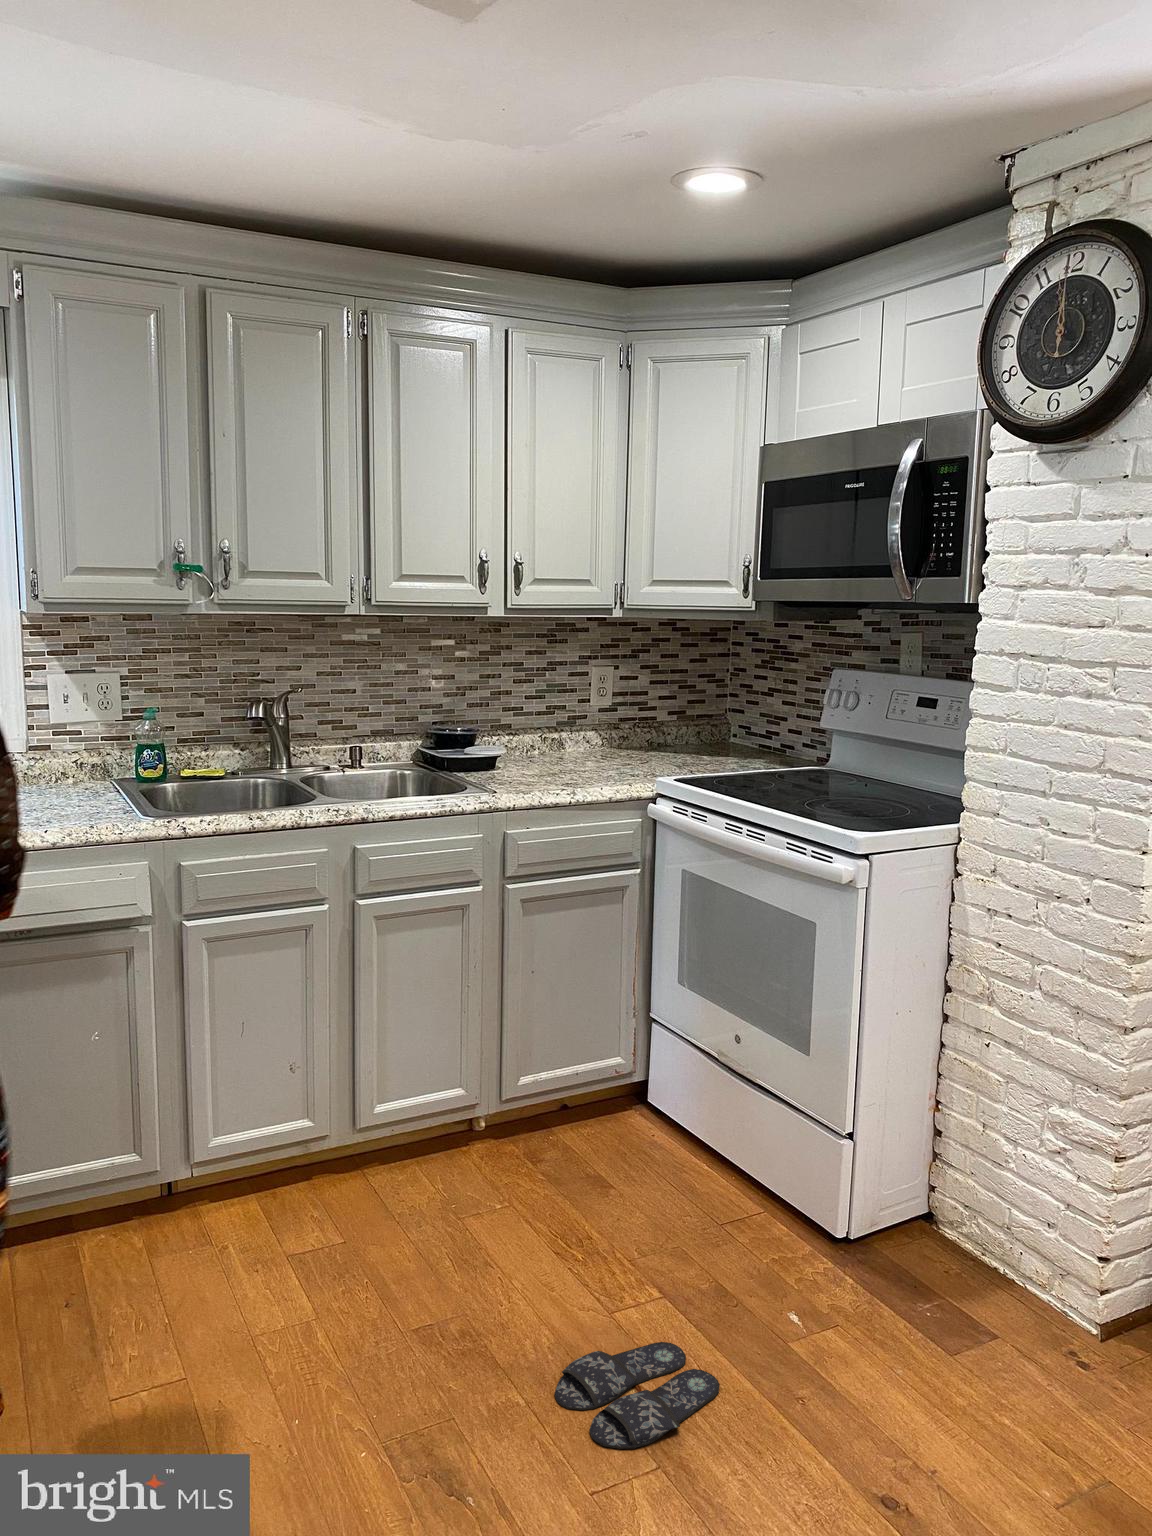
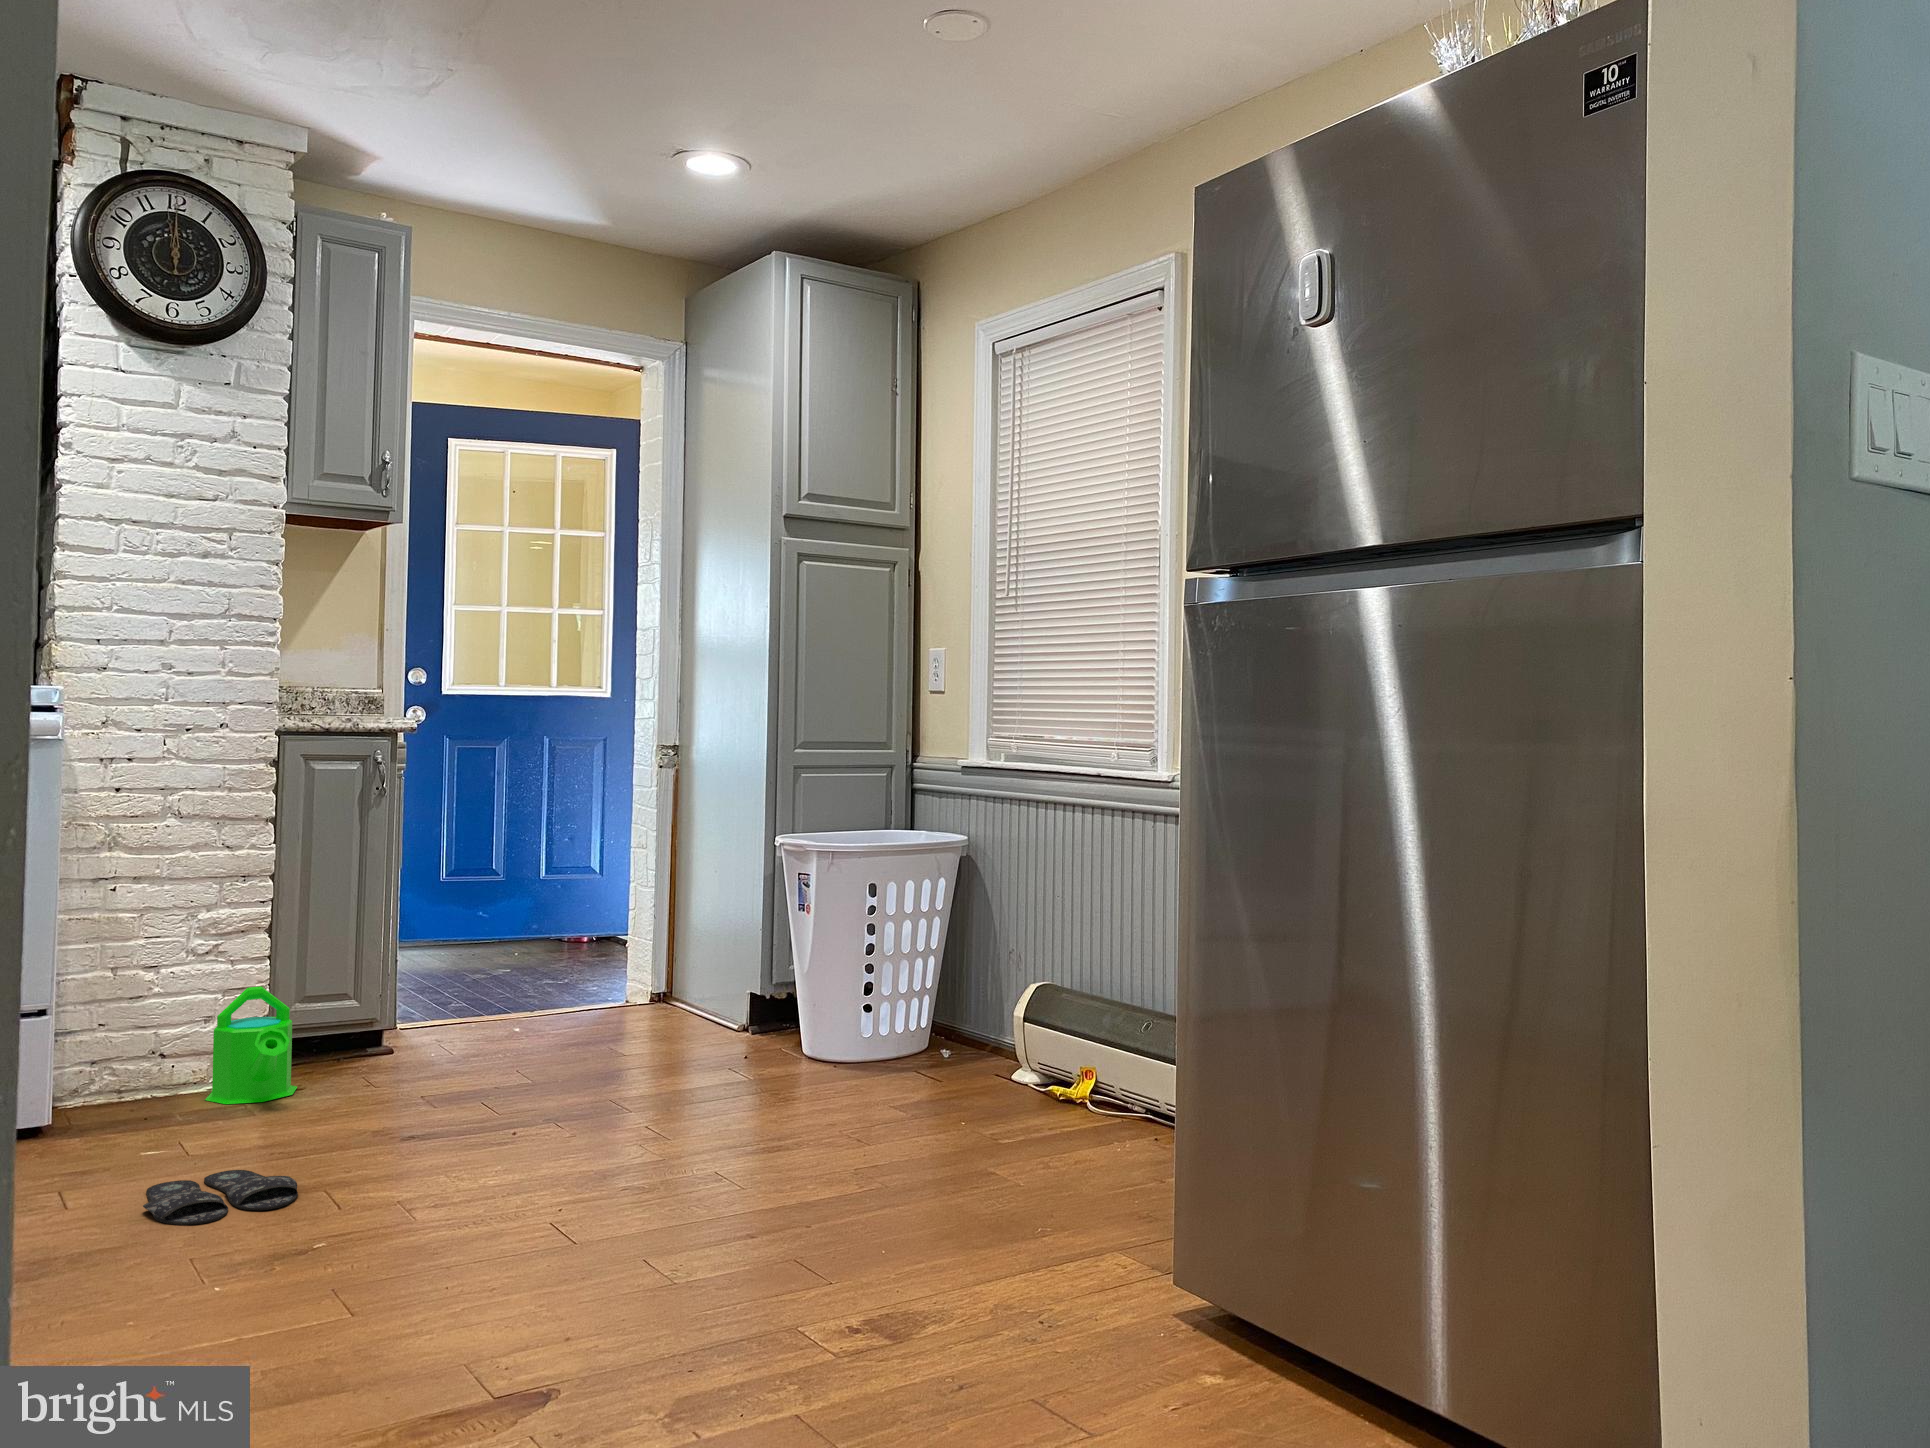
watering can: none [958,1214,1086,1363] -> present [205,986,297,1104]

